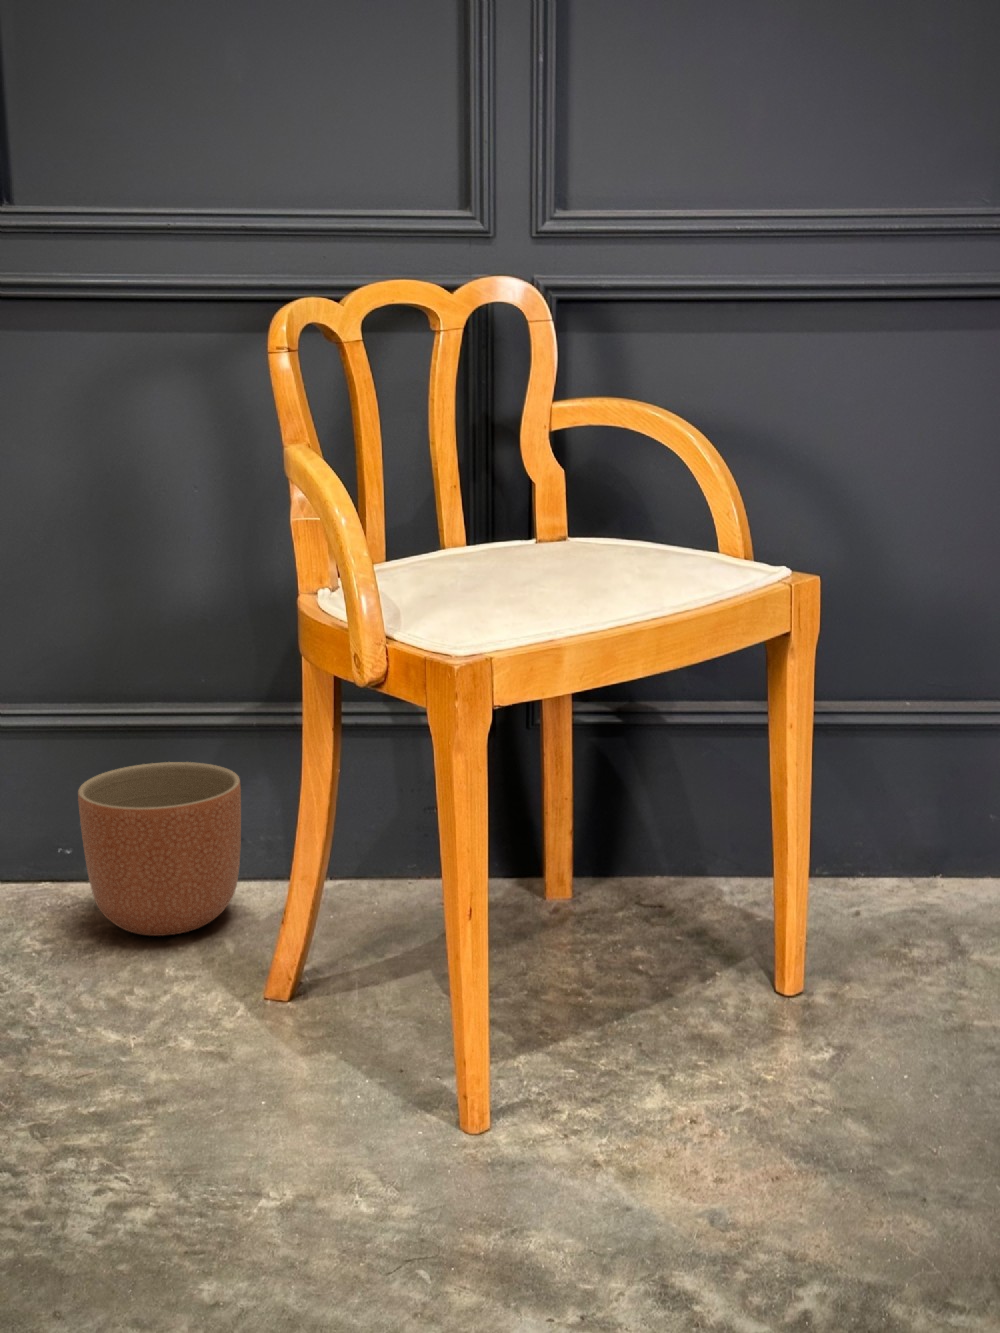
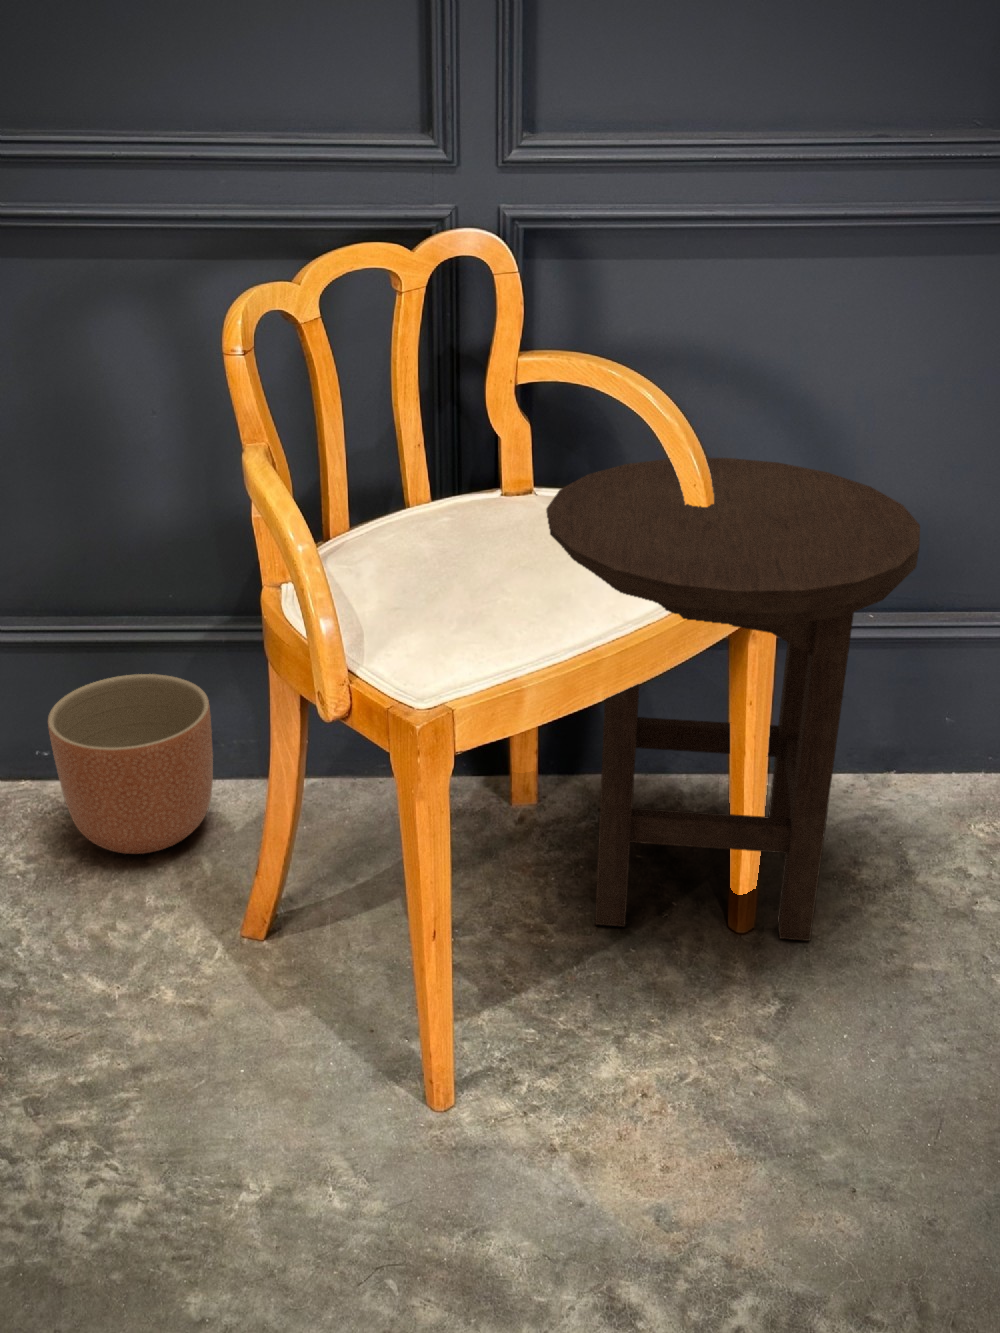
stool: none [577,536,942,1000] -> present [546,458,920,941]

